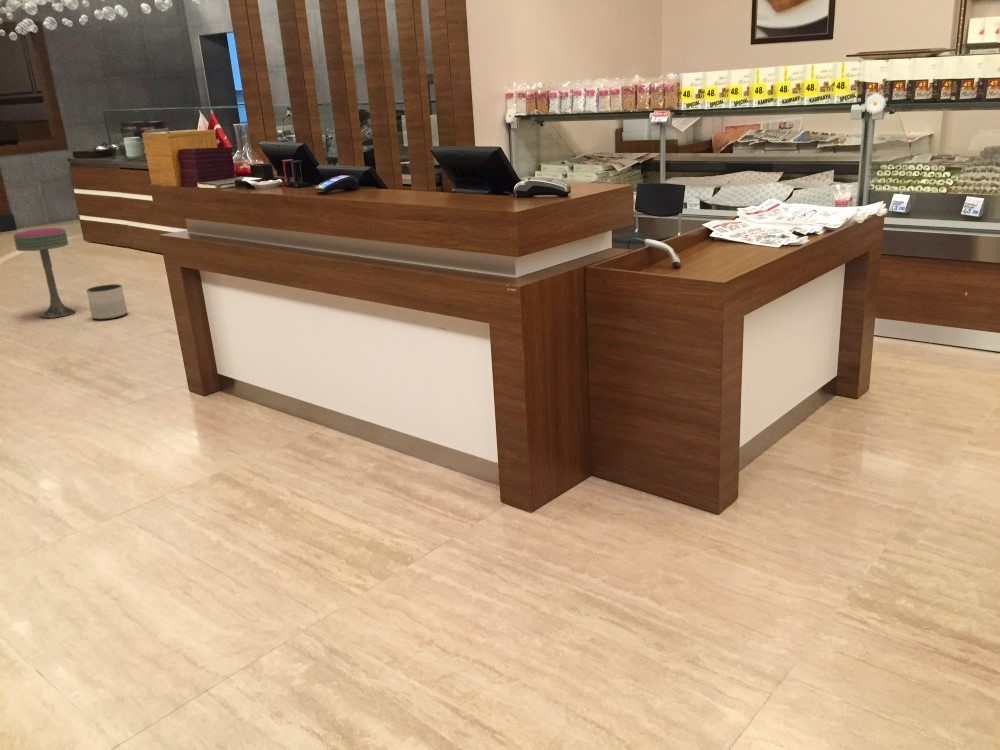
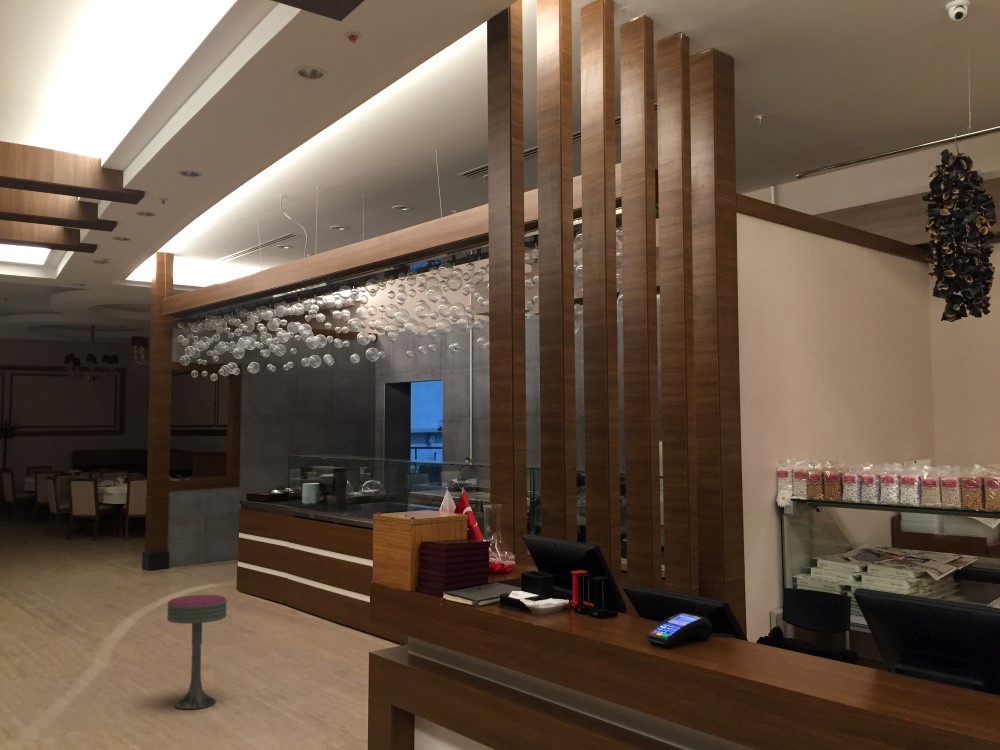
planter: present [87,284,127,320] -> none [234,673,277,721]

